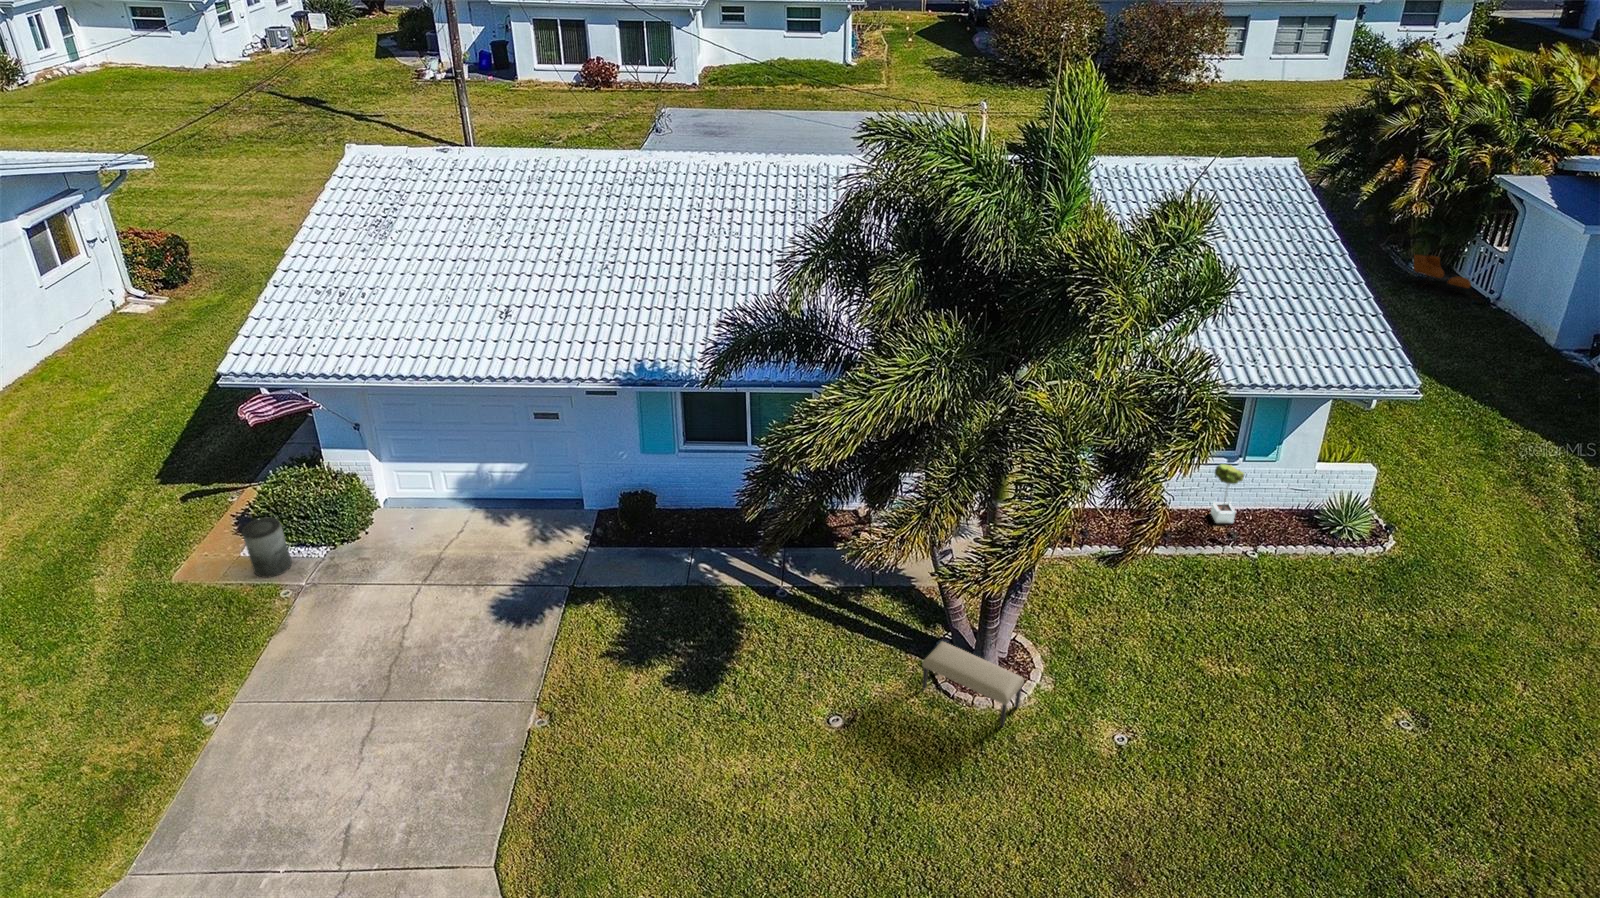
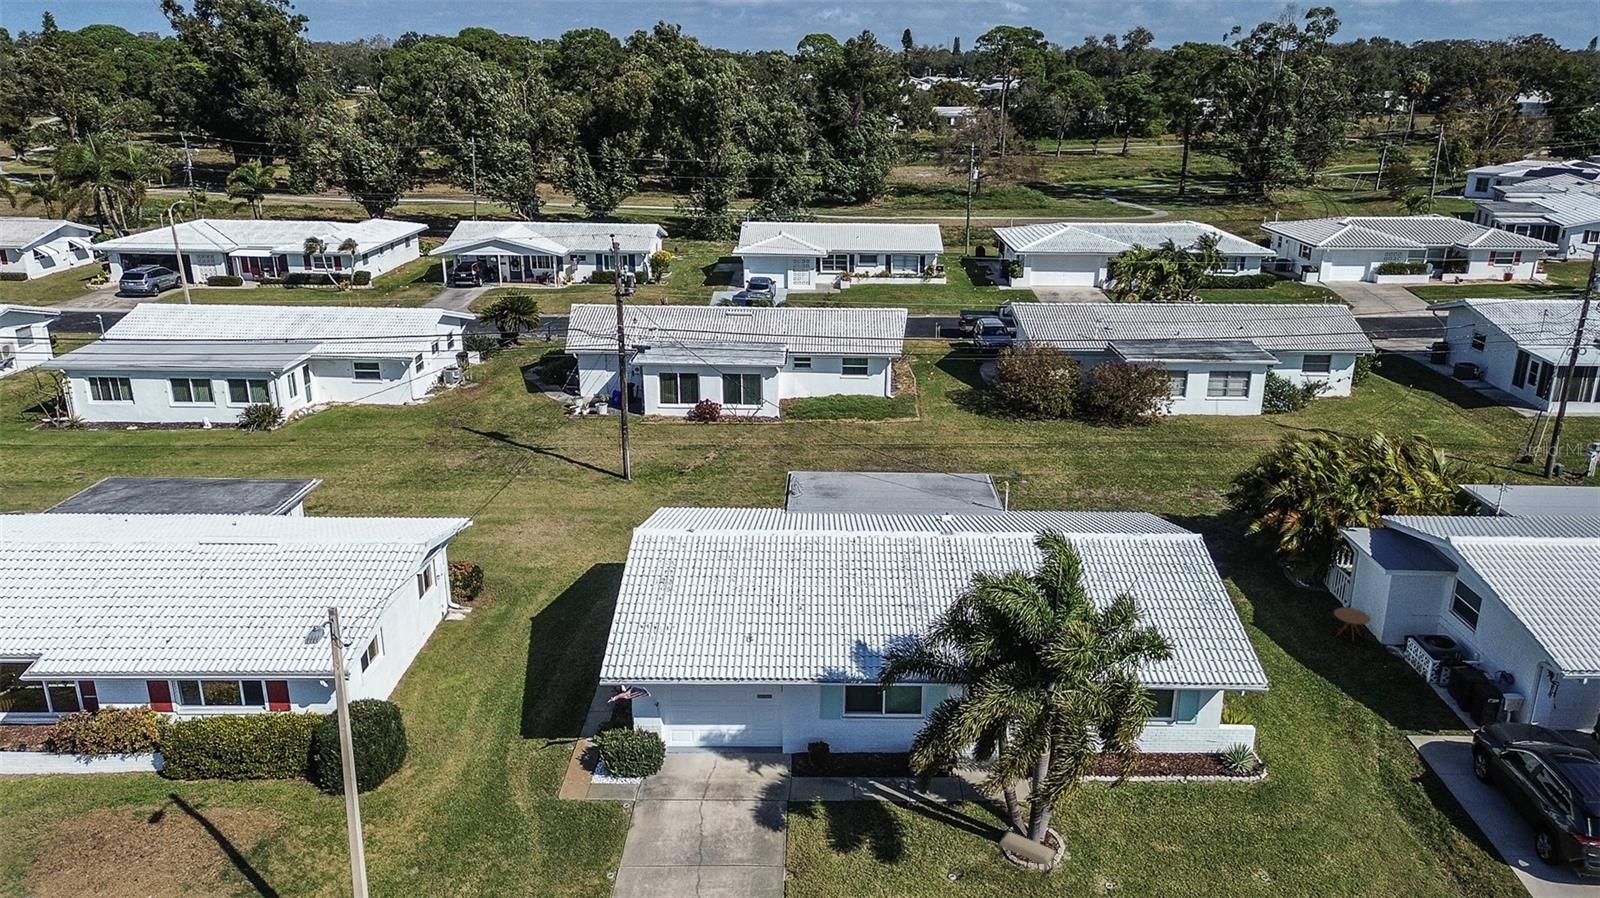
lounge chair: present [1414,254,1471,294] -> none [1294,560,1332,603]
round table: none [1483,296,1544,347] -> present [1334,607,1371,633]
potted tree: present [1211,465,1244,523] -> none [1159,727,1176,762]
trash can: present [242,518,292,578] -> none [600,762,623,798]

